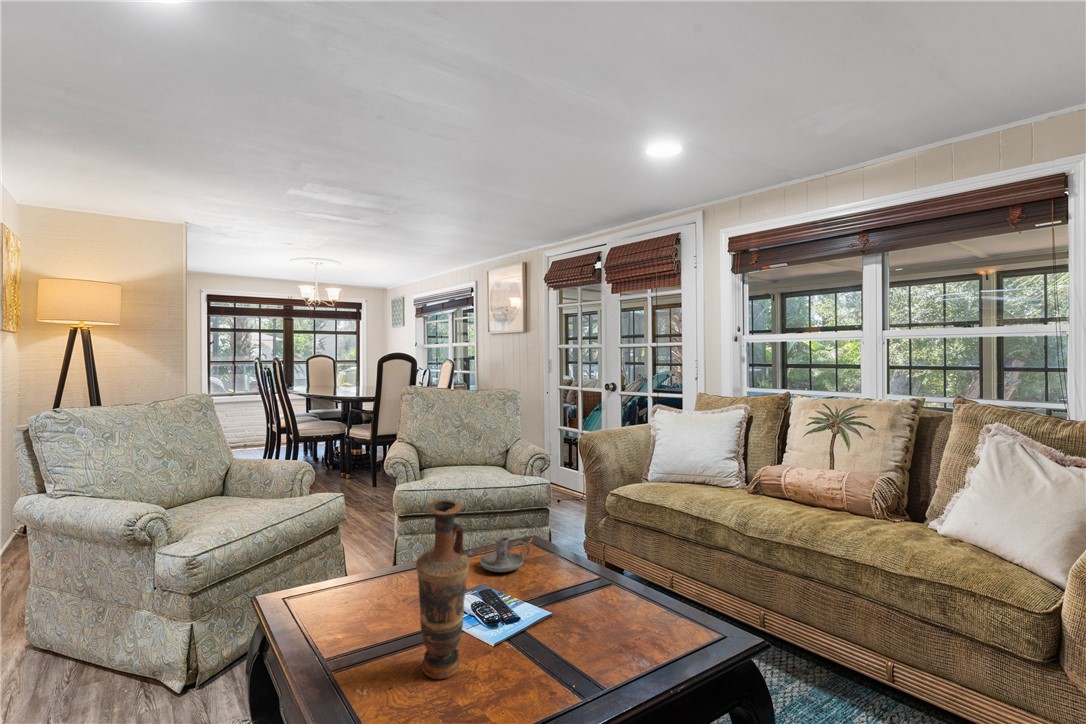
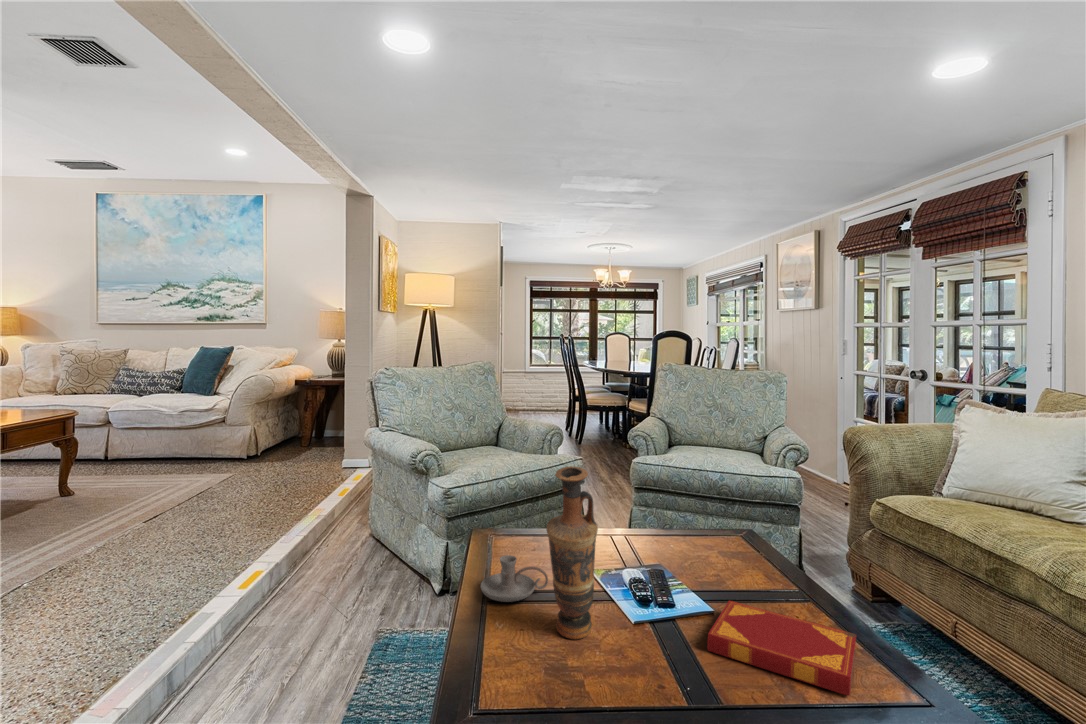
candle holder: present [480,537,530,572] -> present [480,555,548,602]
hardback book: none [562,600,678,649] -> present [707,601,856,696]

